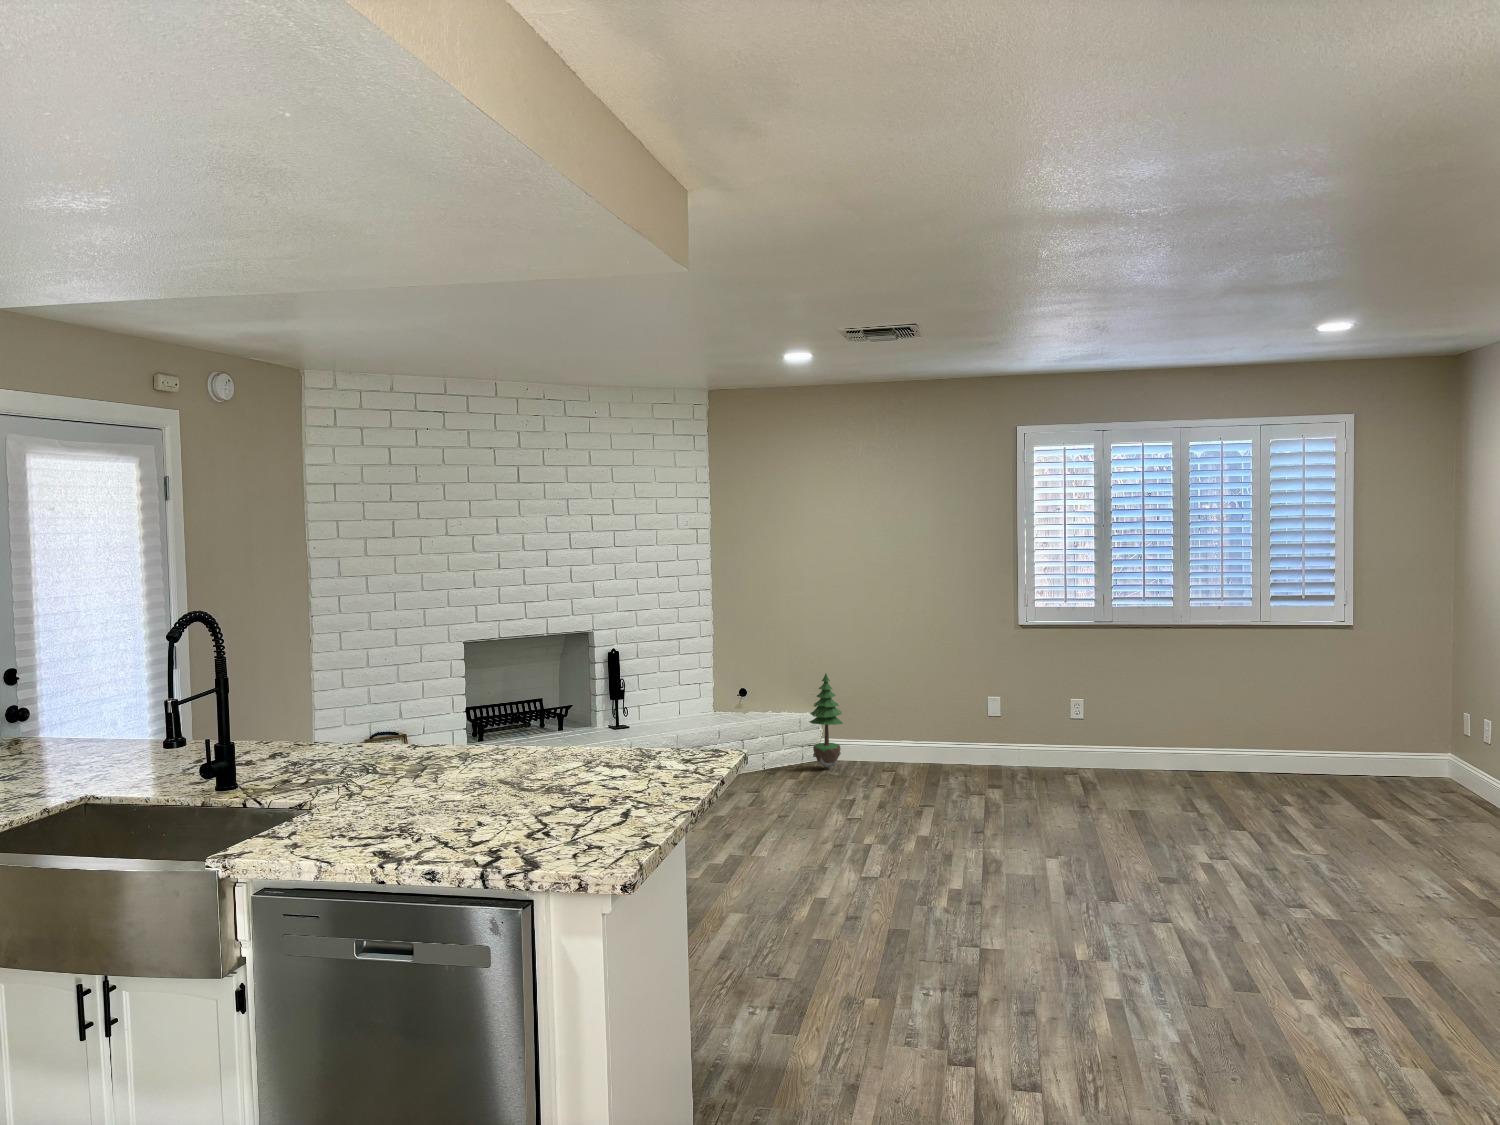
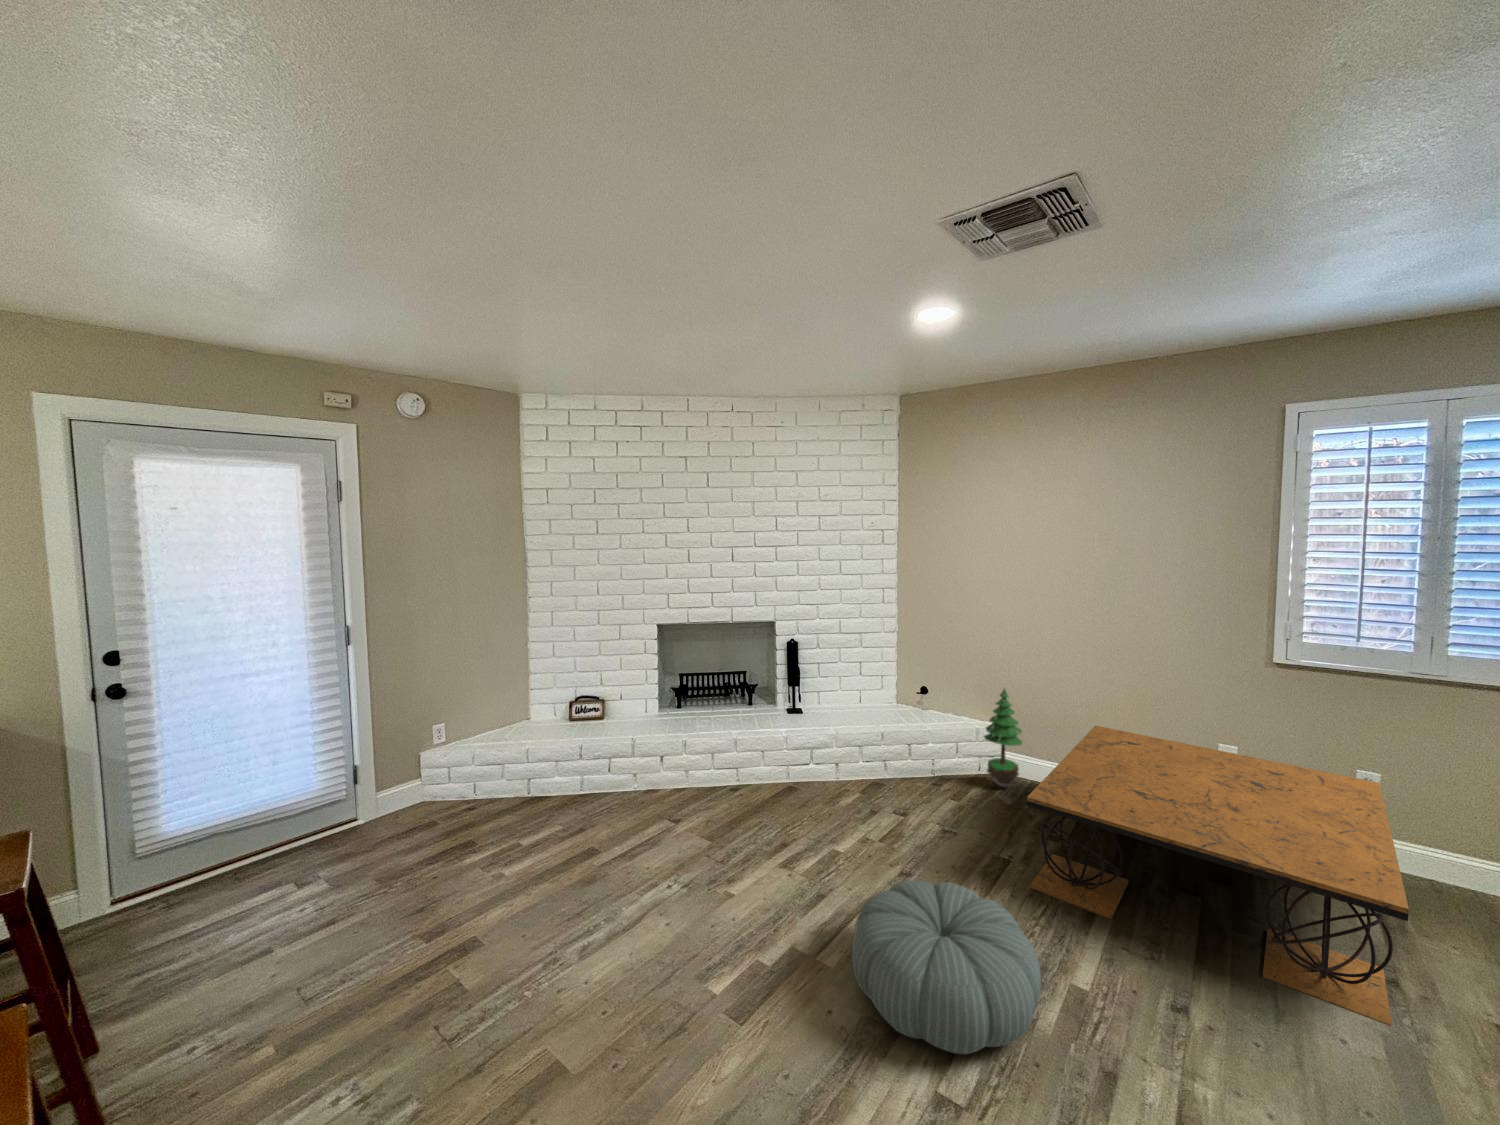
coffee table: none [876,698,1096,822] -> present [1027,726,1409,1026]
pouf: none [786,790,918,871] -> present [852,881,1041,1054]

